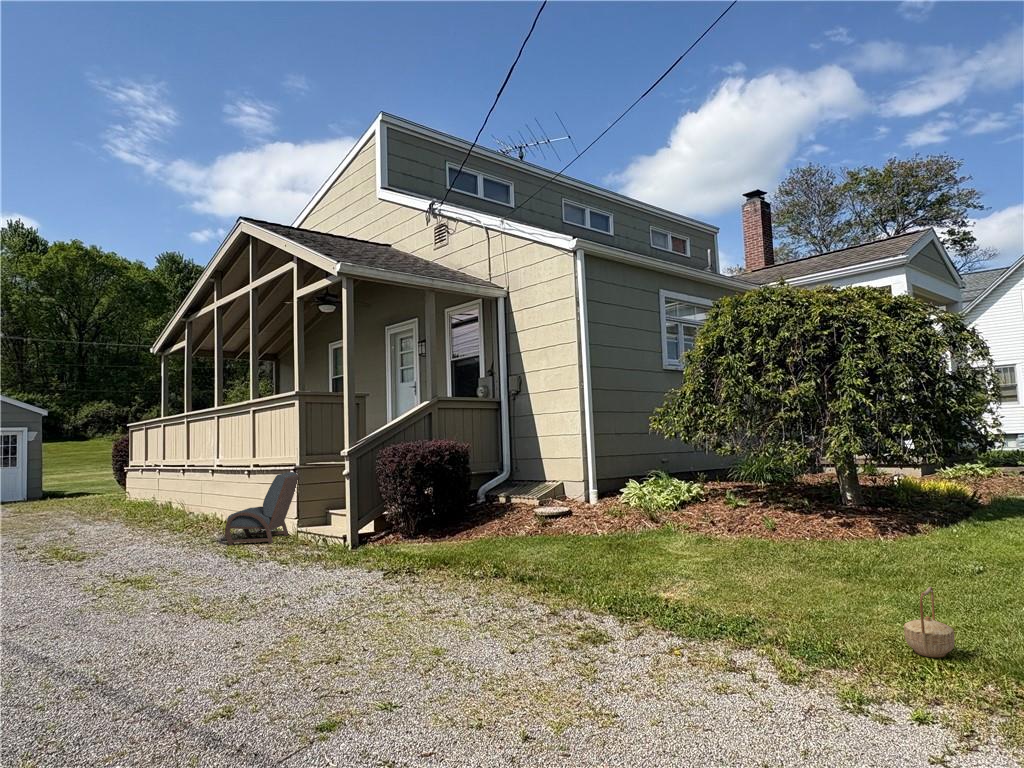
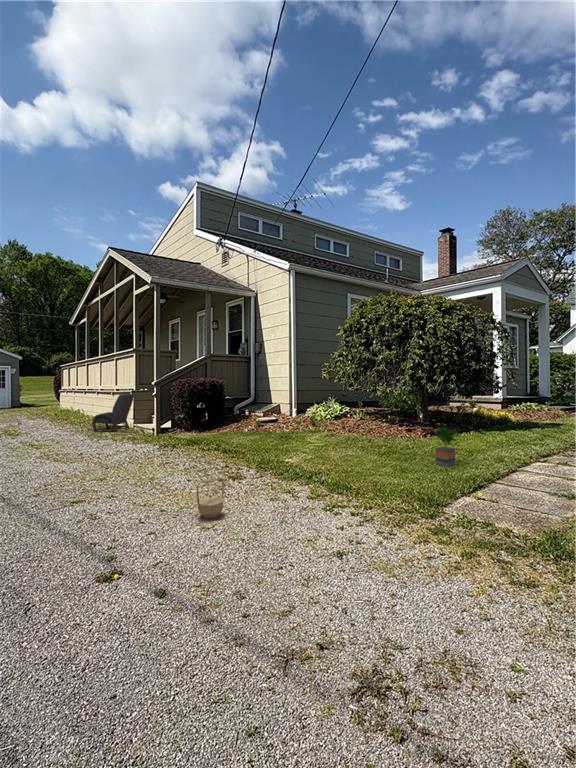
potted tree: none [932,517,984,589] -> present [436,428,460,466]
basket: present [904,587,955,657] -> present [197,478,224,518]

